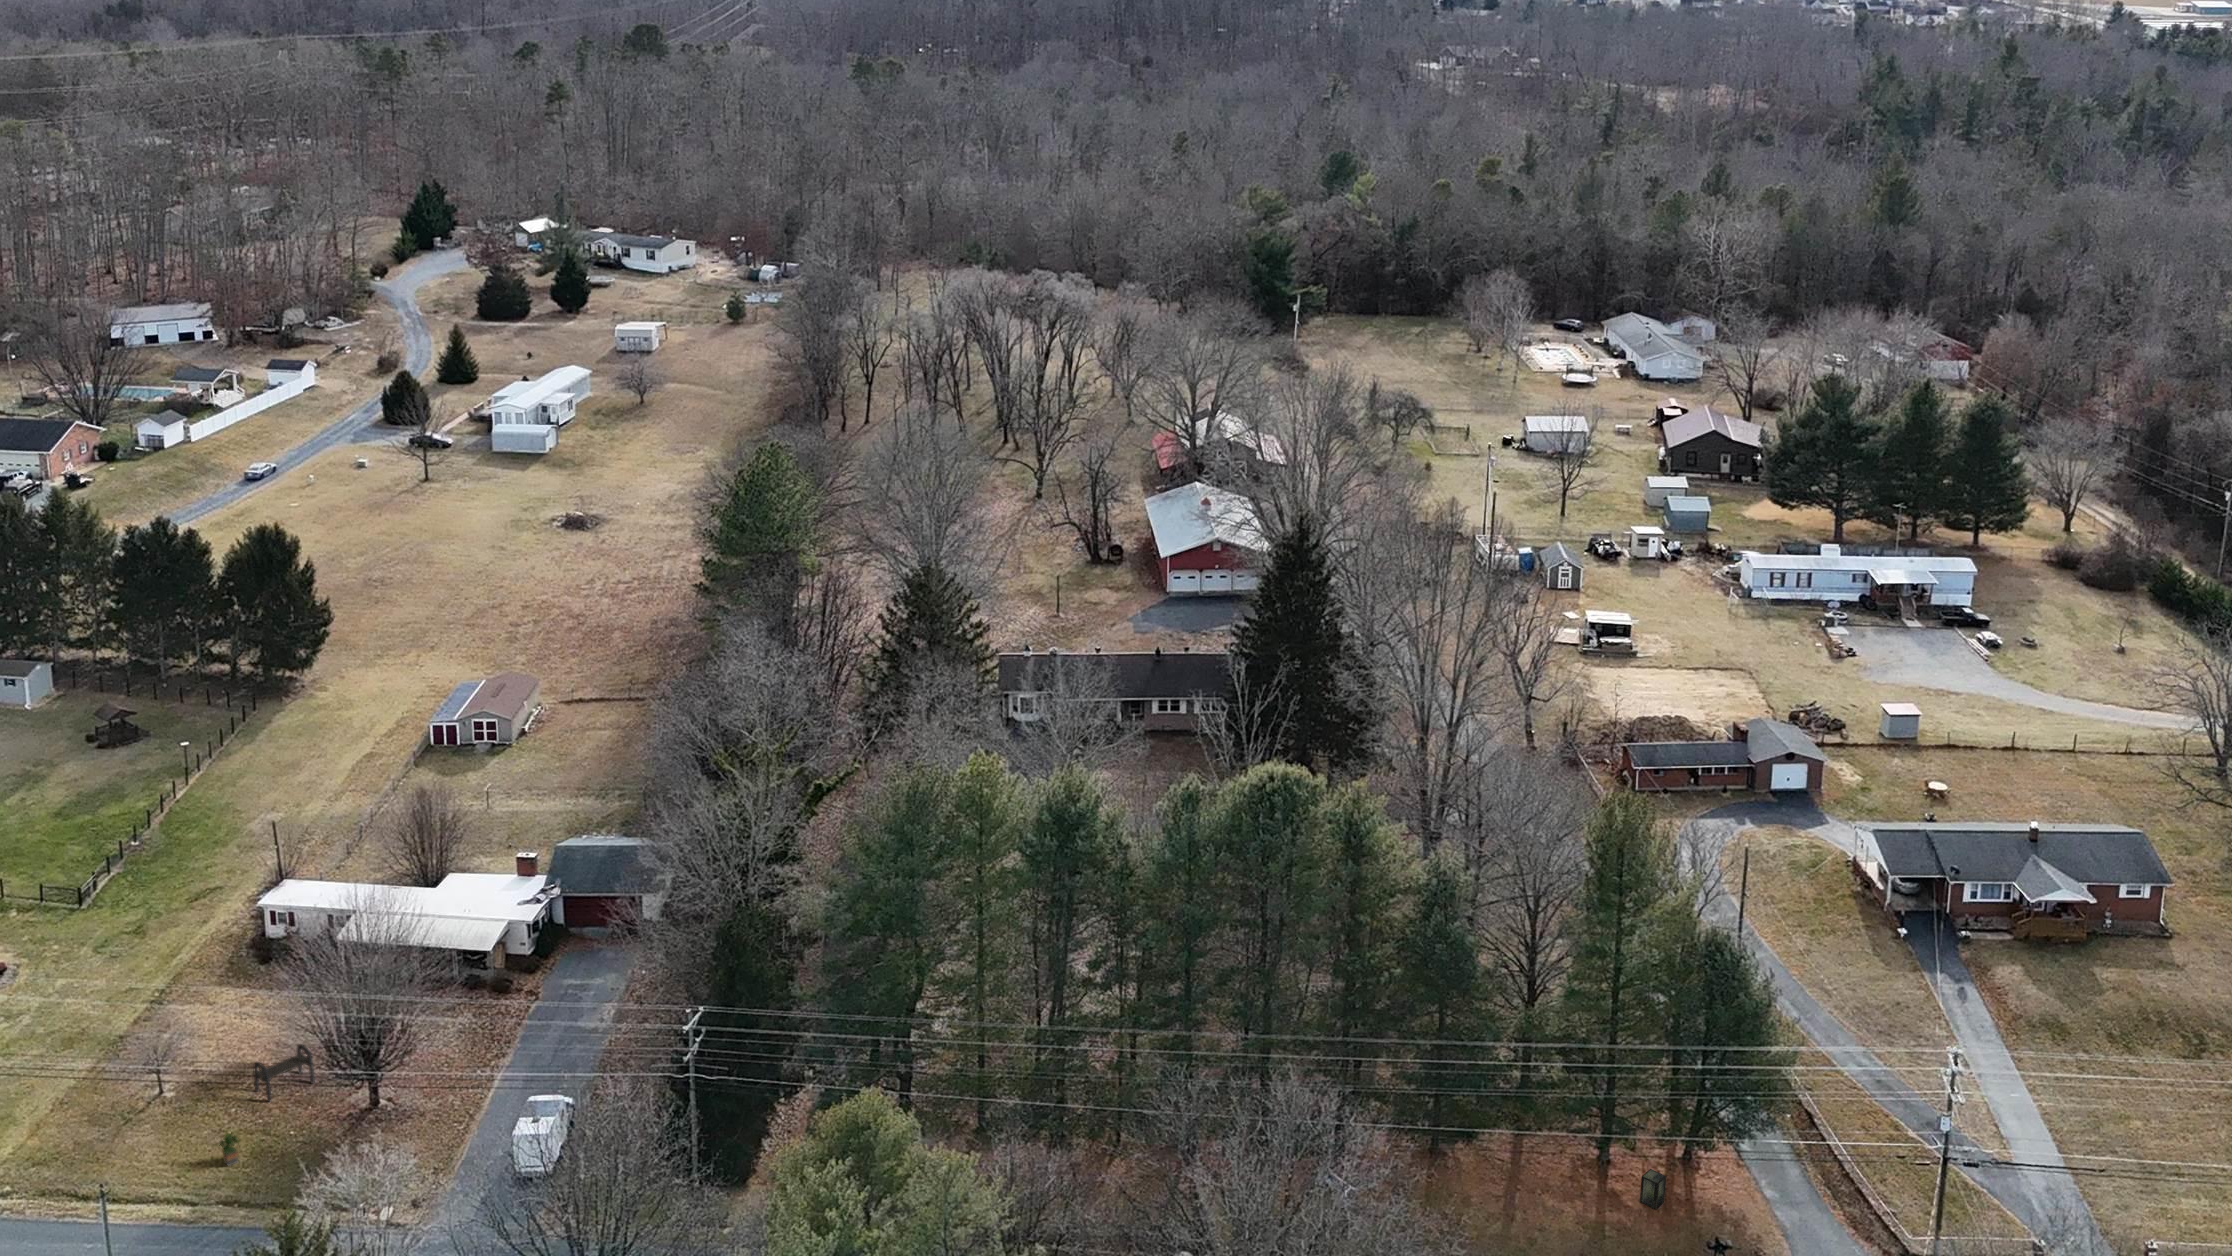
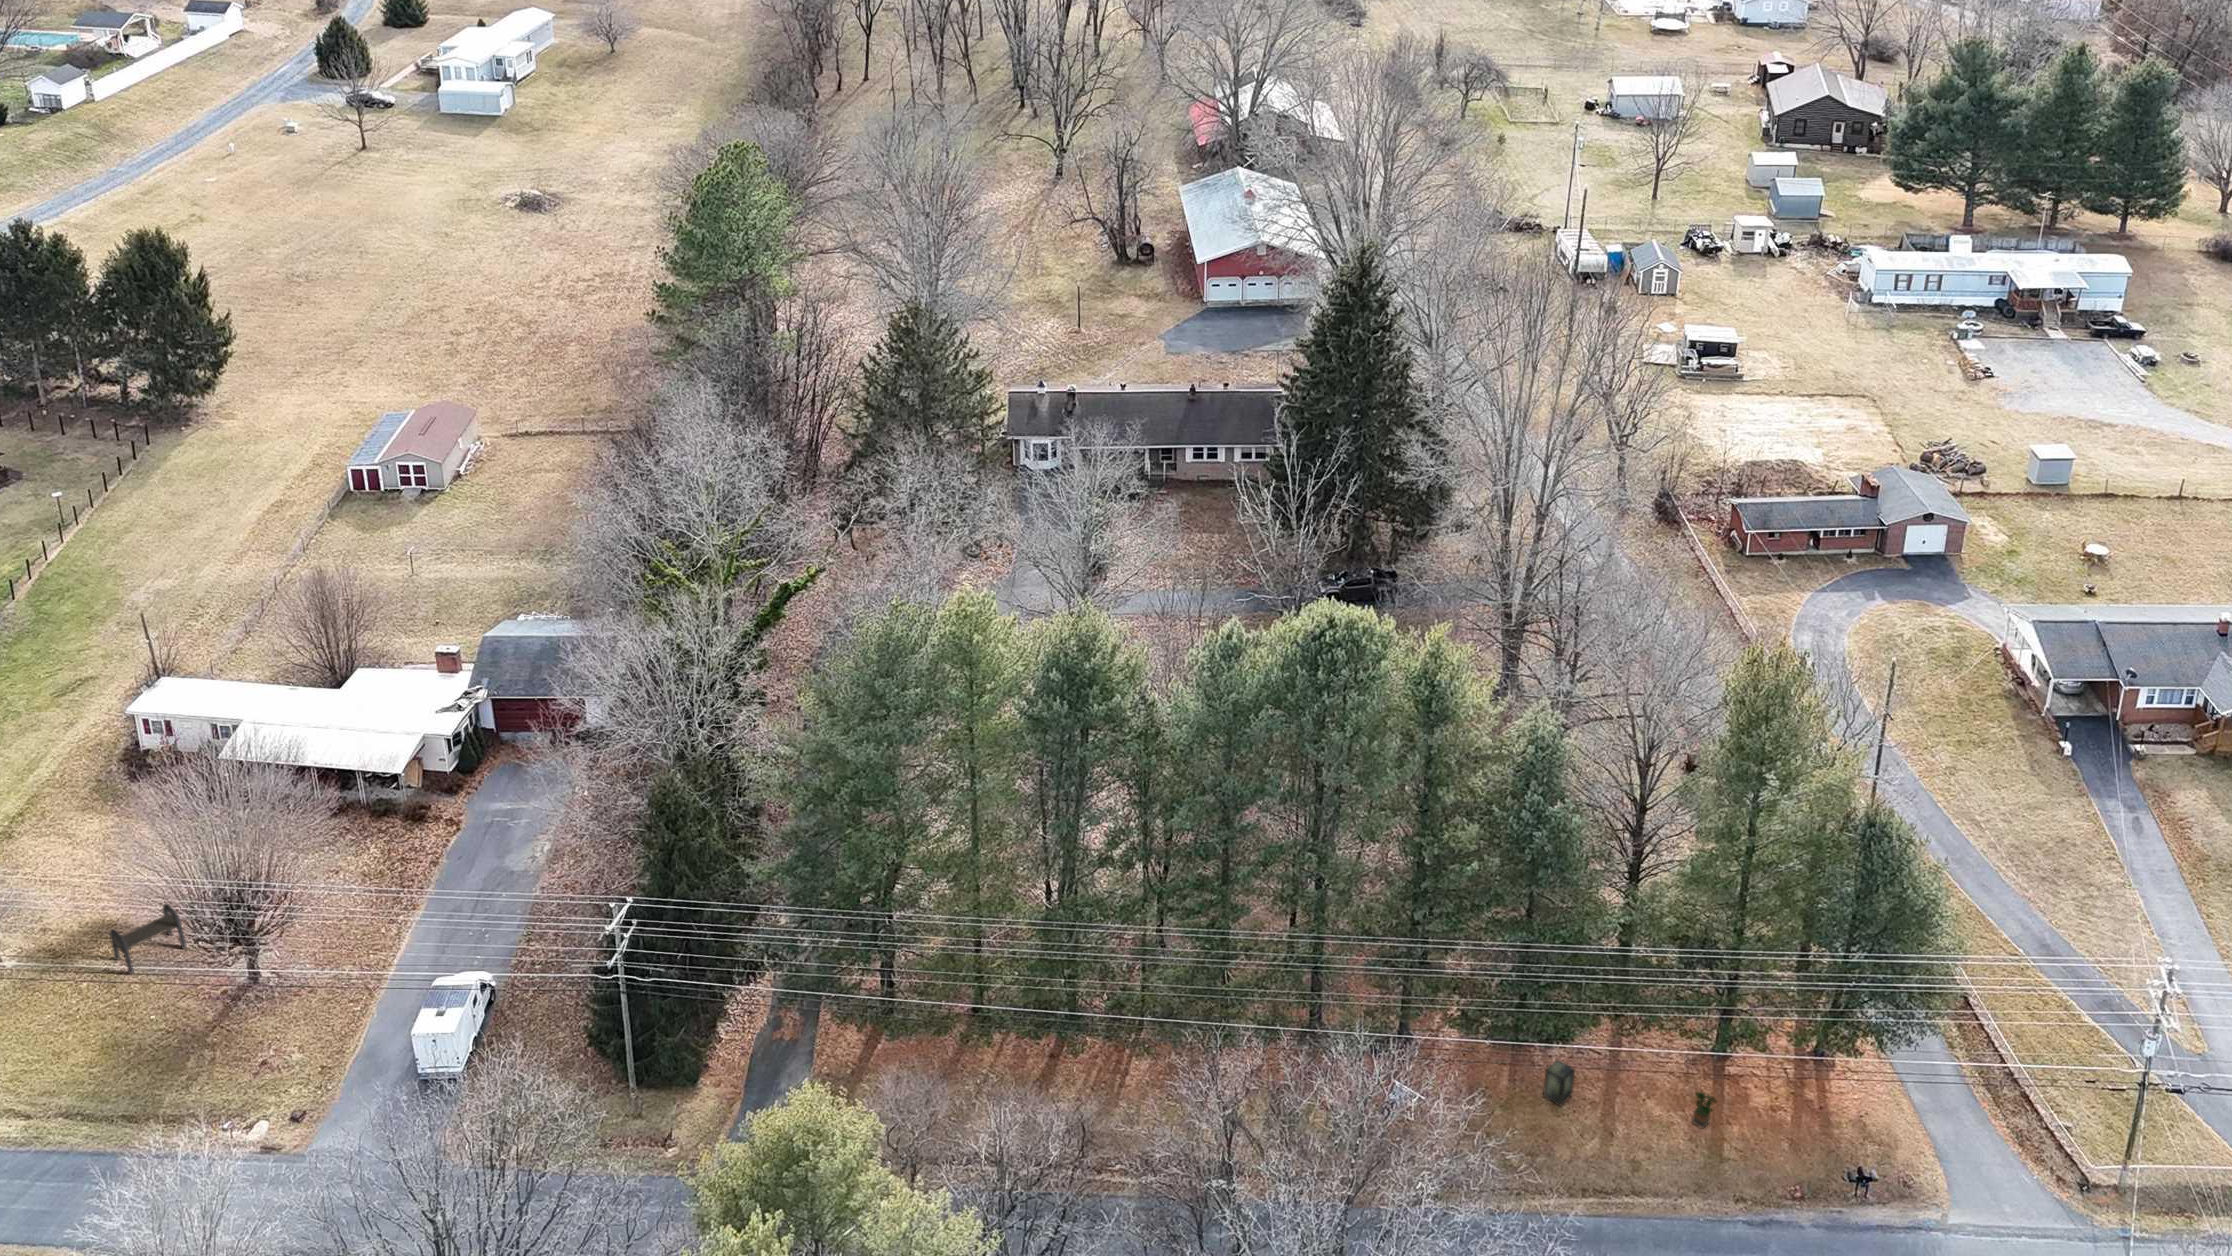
potted tree: present [219,1135,239,1166] -> present [1692,1092,1717,1128]
storage box: present [1640,1169,1666,1210] -> present [1543,1059,1575,1106]

